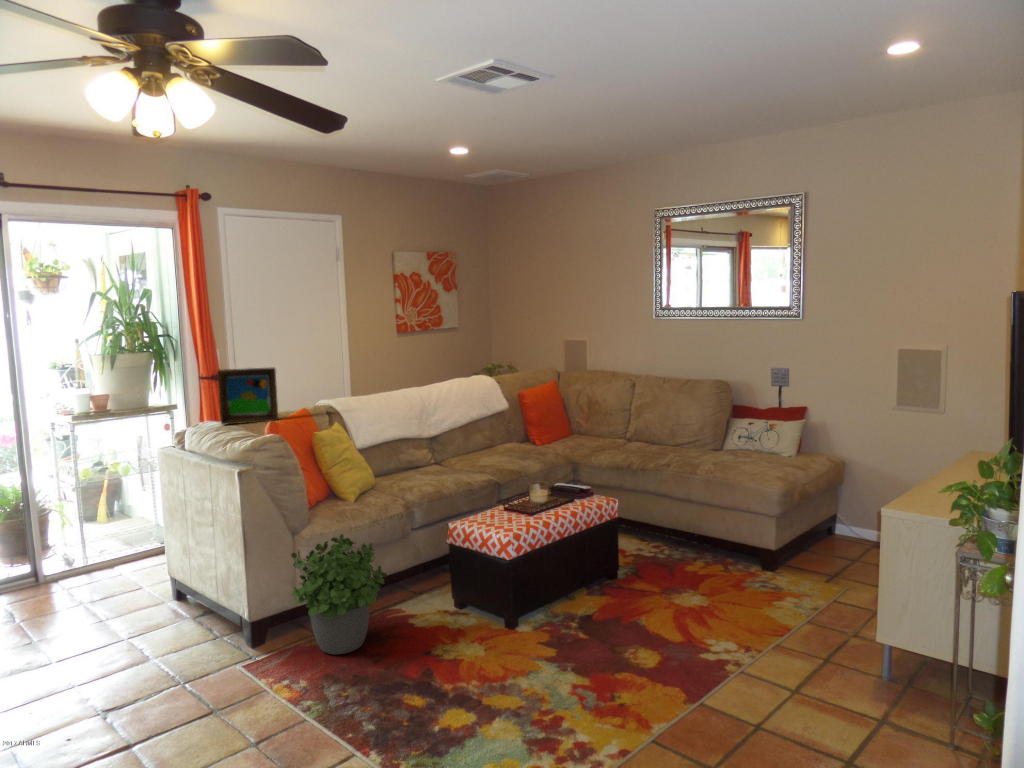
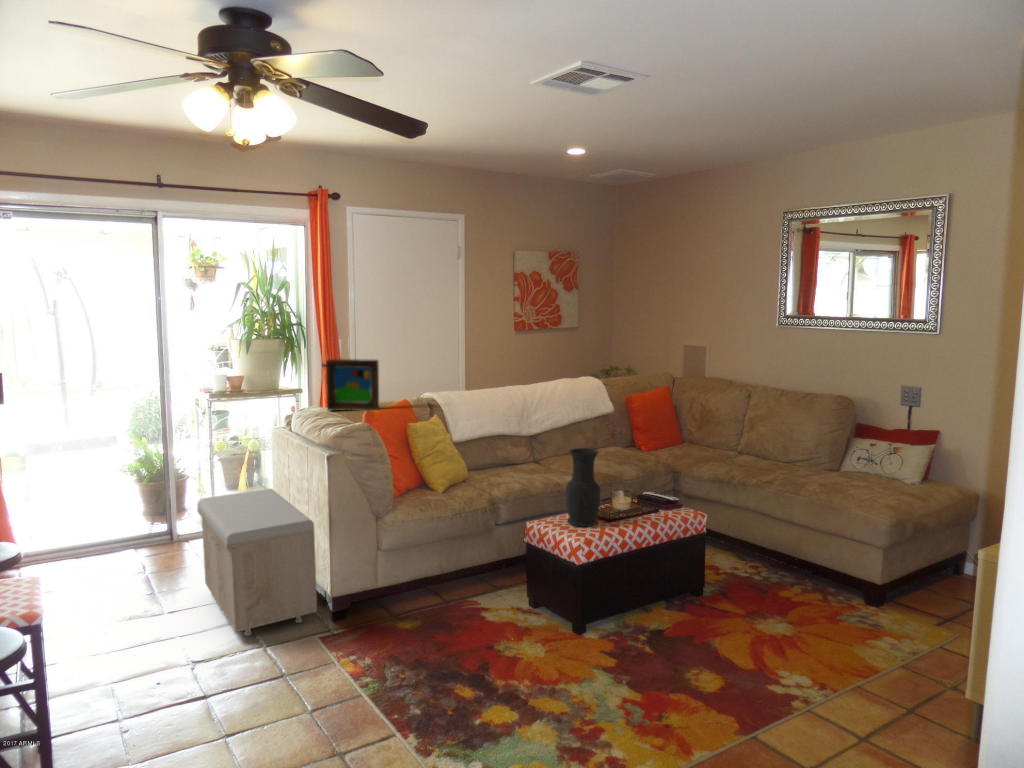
vase: none [489,444,523,523] -> present [566,448,600,527]
storage bench: none [79,514,234,677] -> present [197,489,317,635]
potted plant: present [291,534,387,654] -> none [367,522,459,637]

